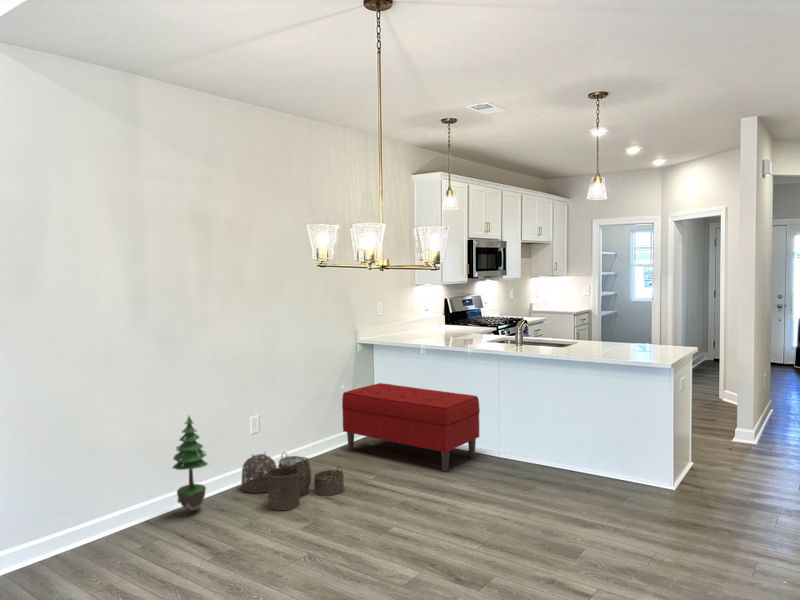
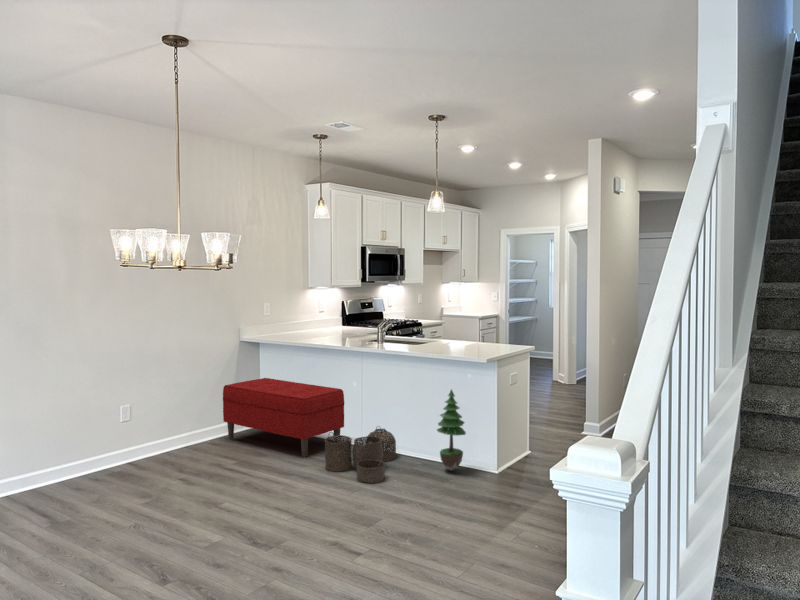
potted tree: present [173,416,208,511] -> present [437,390,466,471]
woven basket: present [241,454,344,510] -> present [325,428,396,483]

